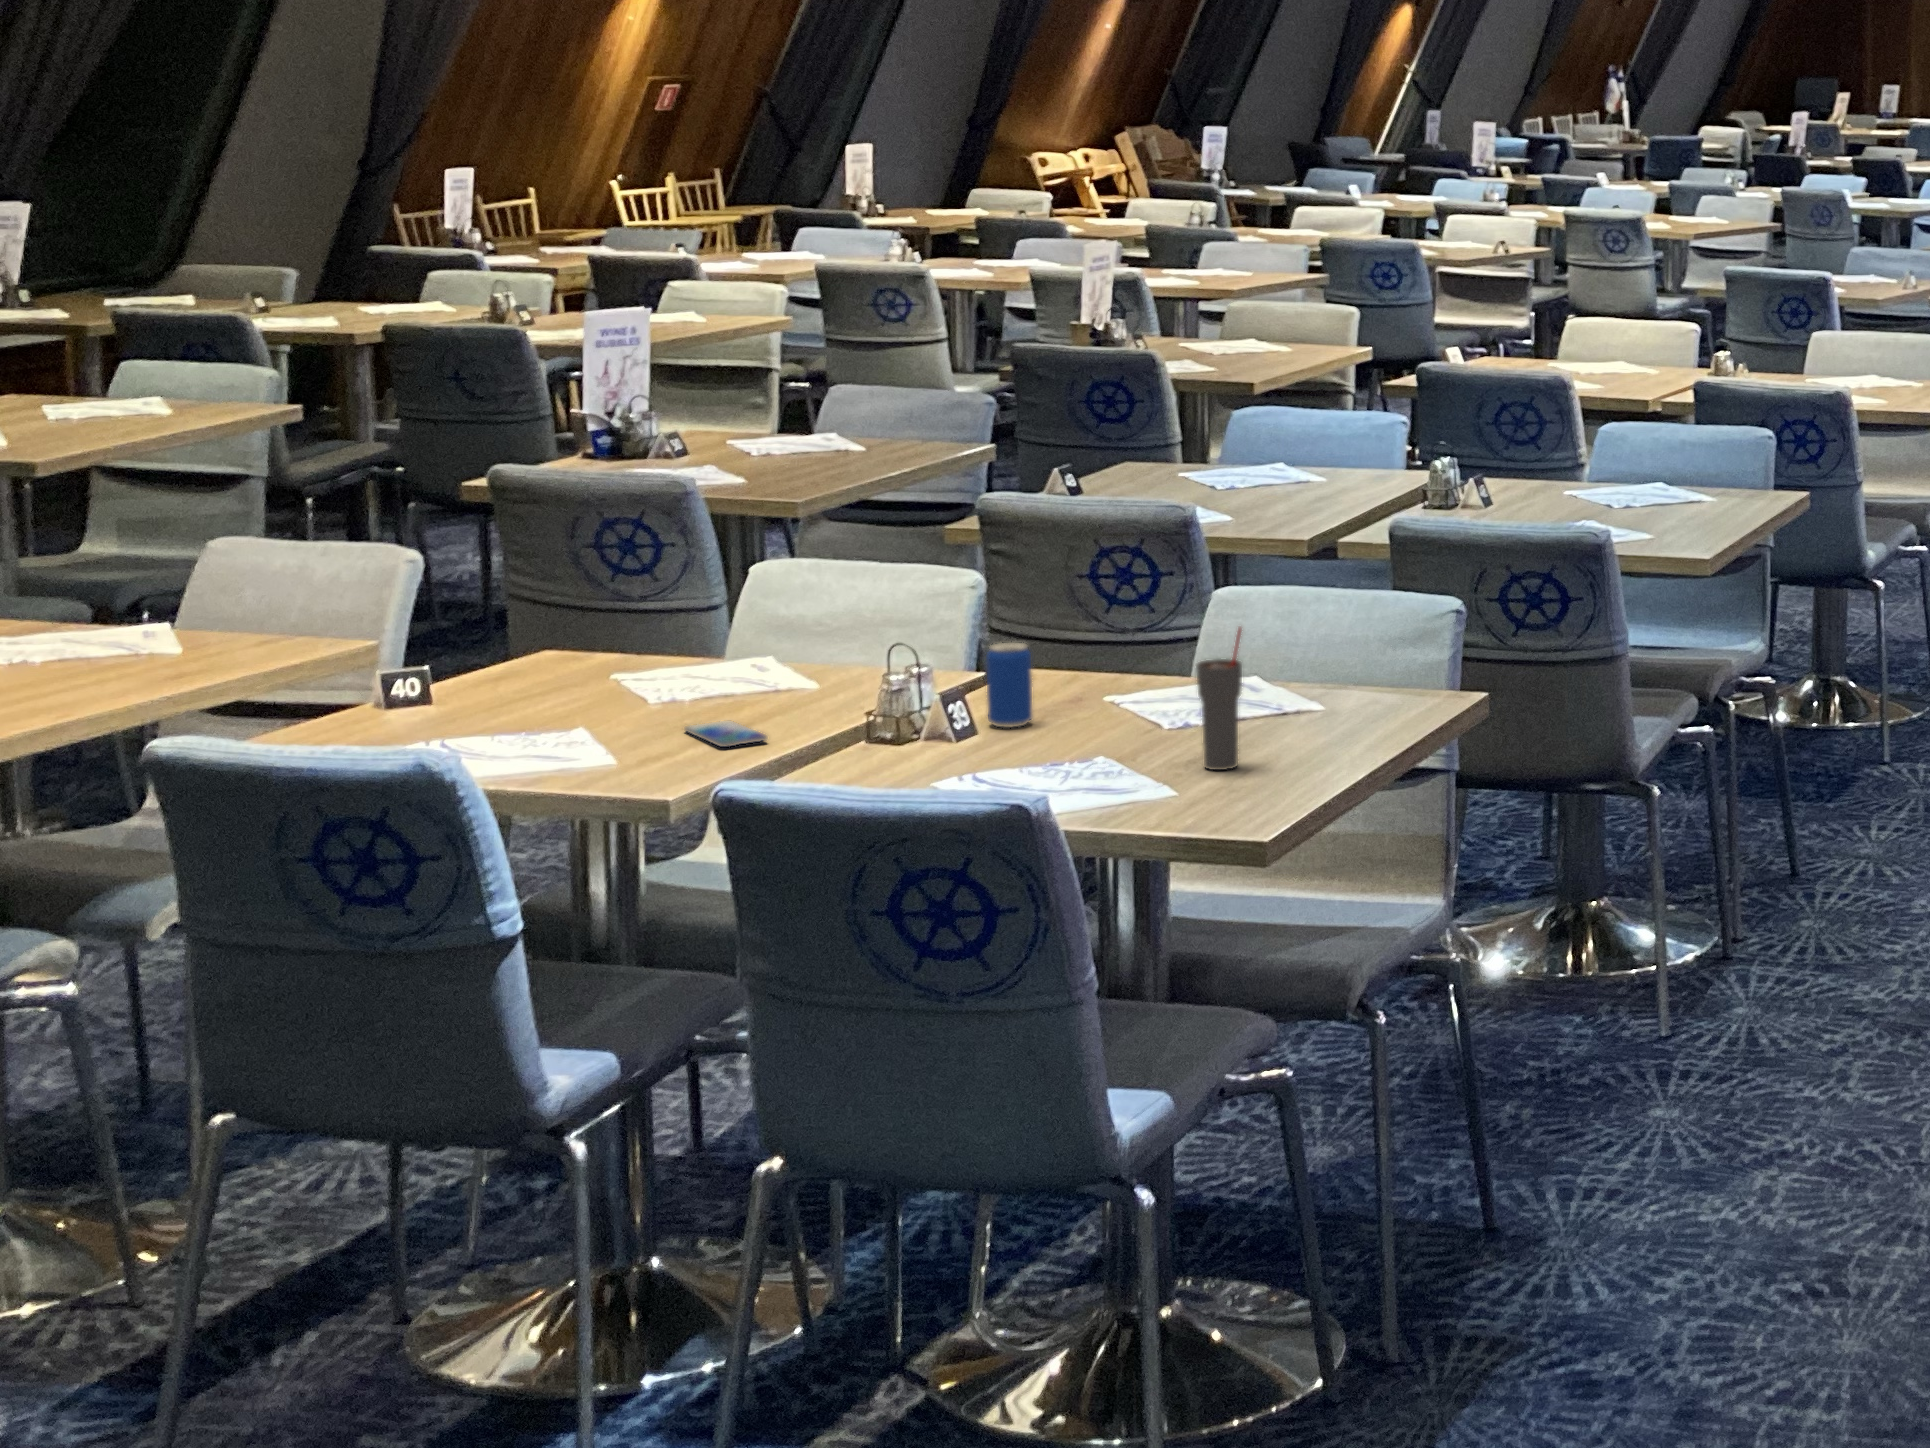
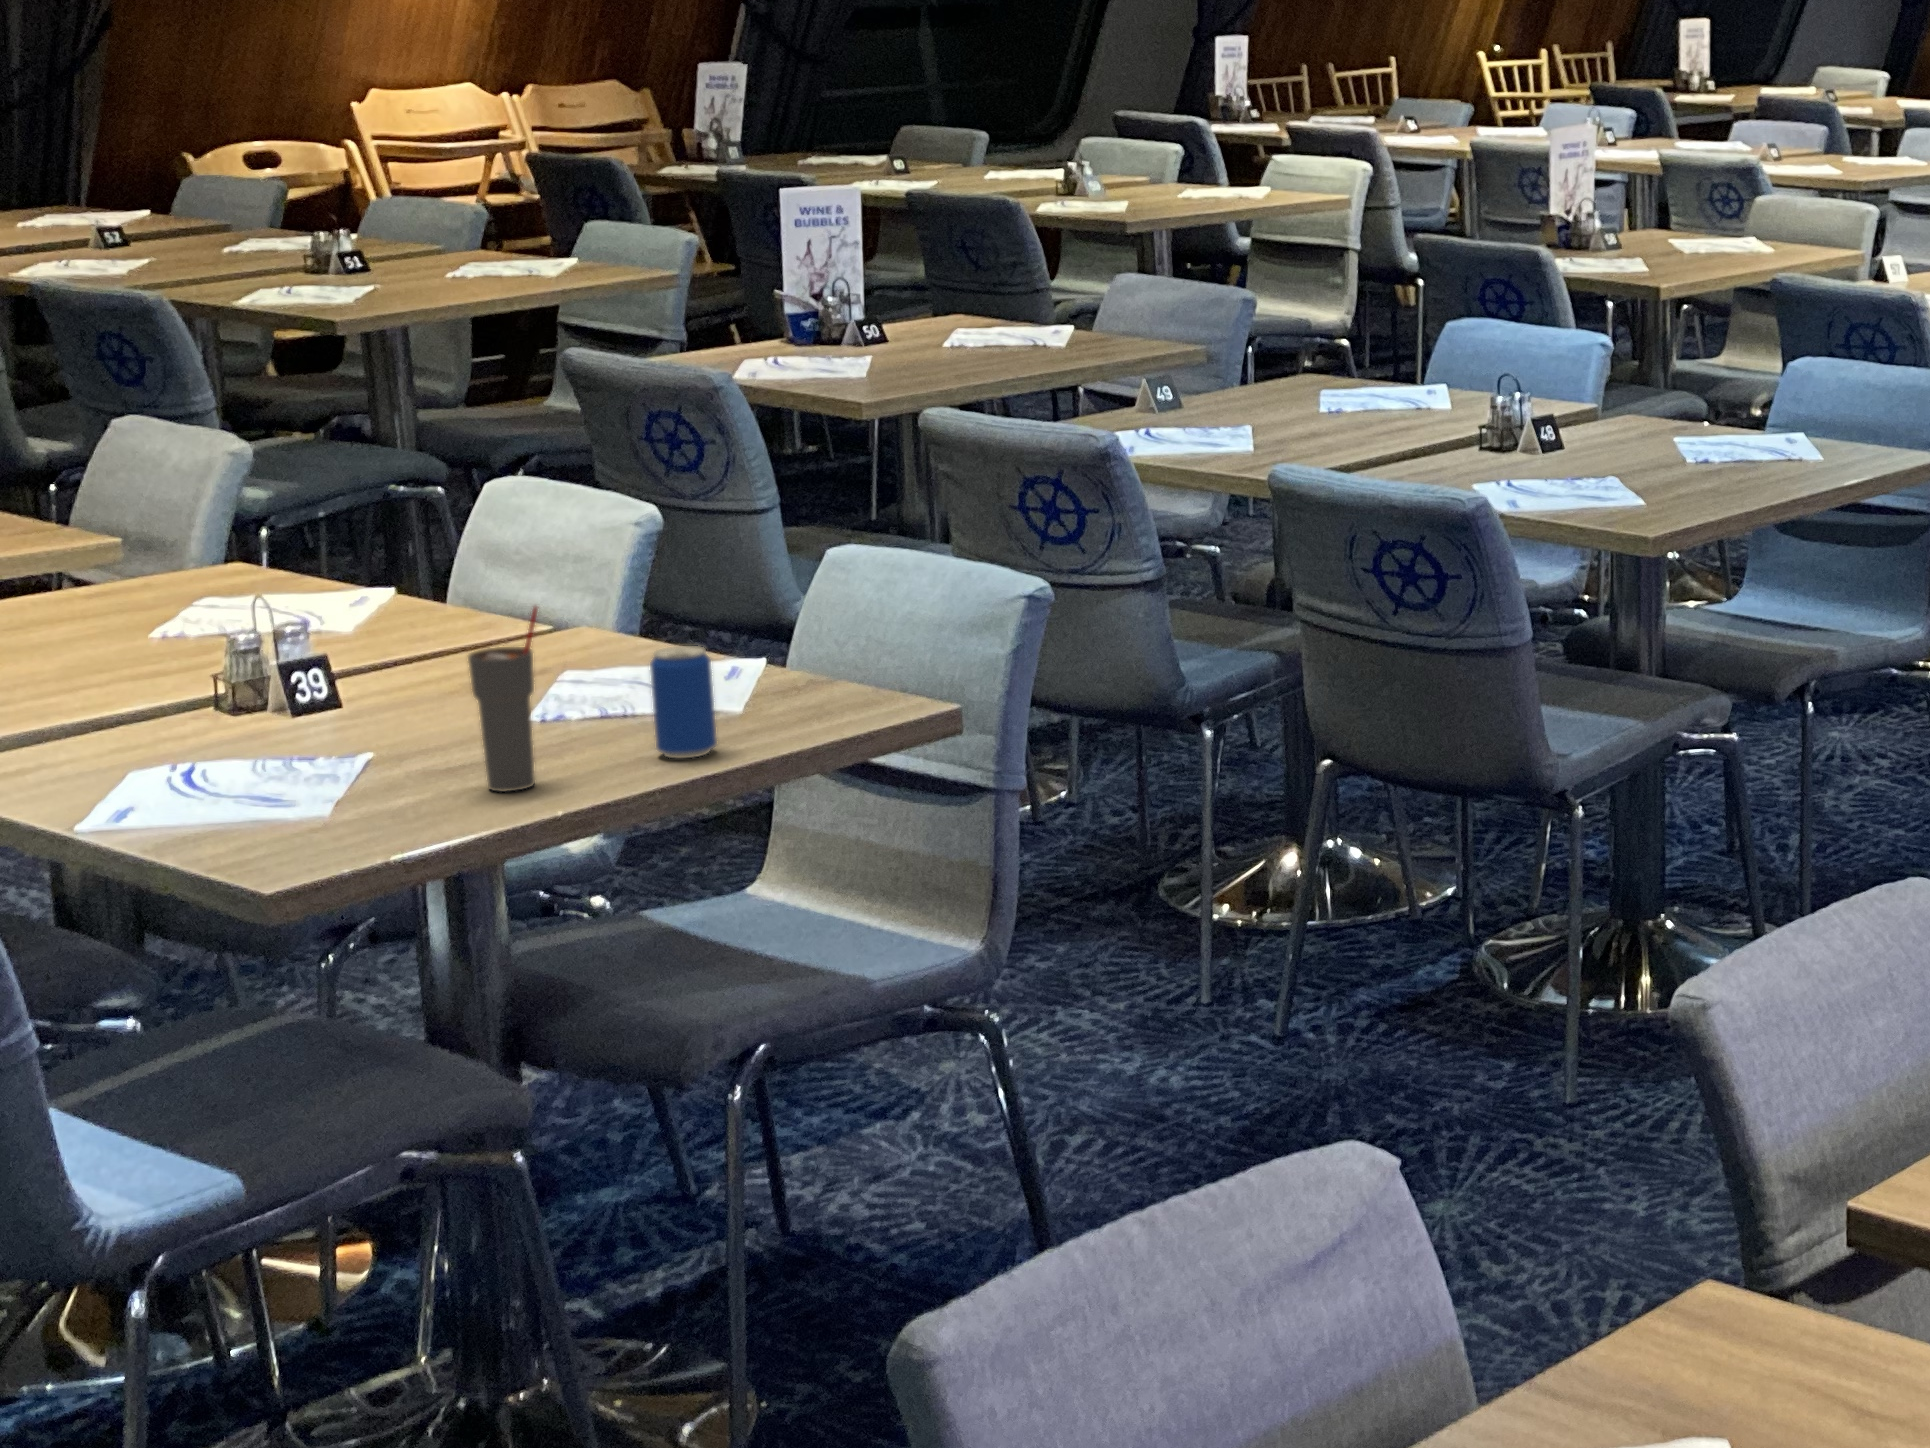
beverage can: present [986,643,1032,727] -> present [650,646,717,759]
smartphone: present [685,720,767,747] -> none [68,674,155,709]

